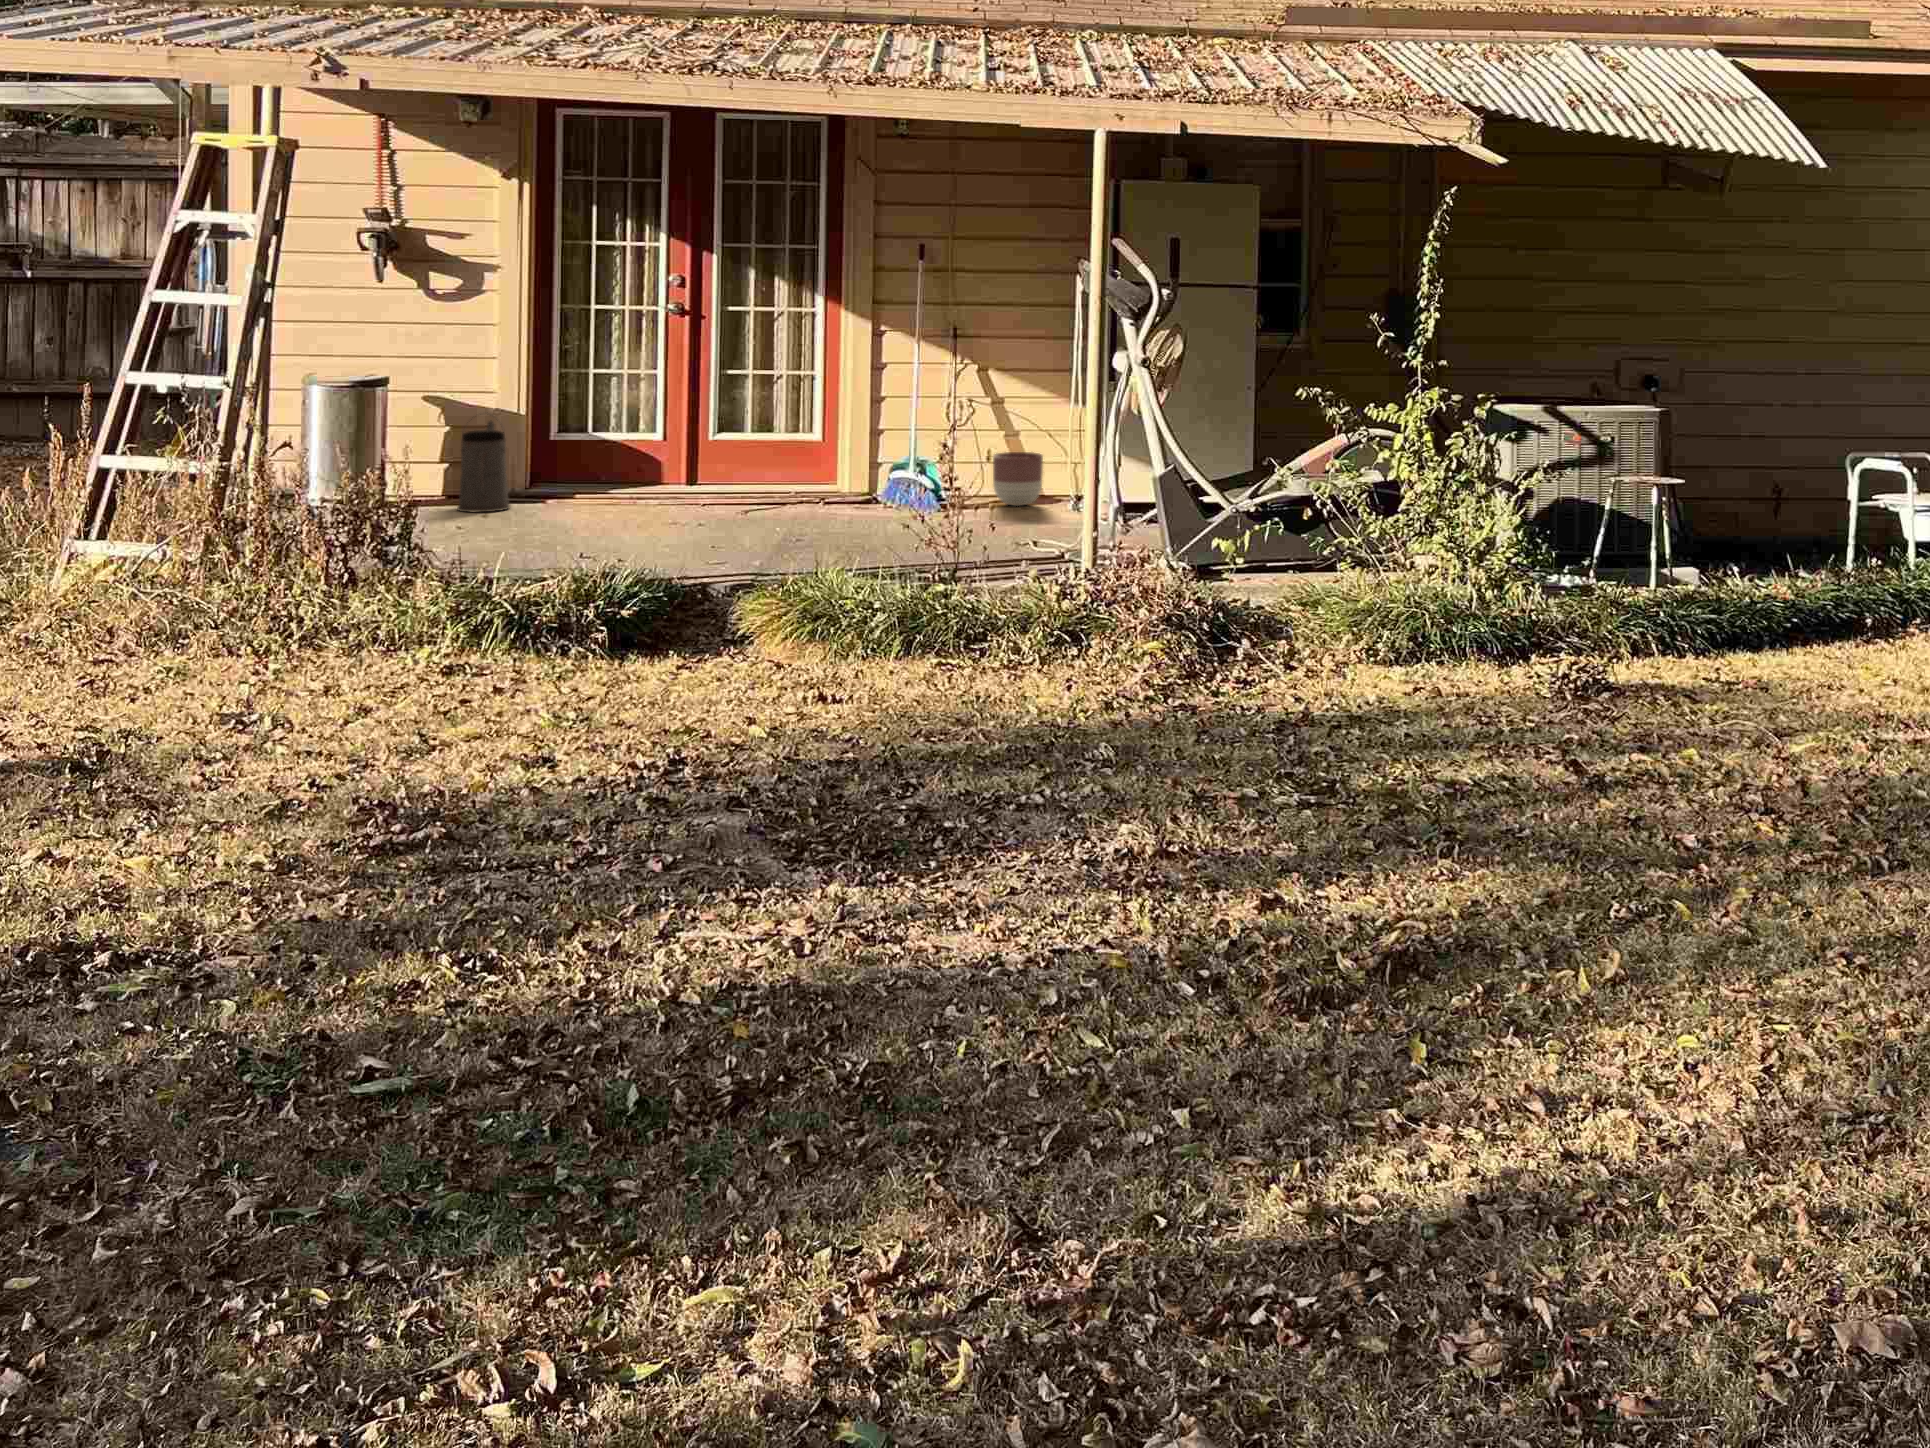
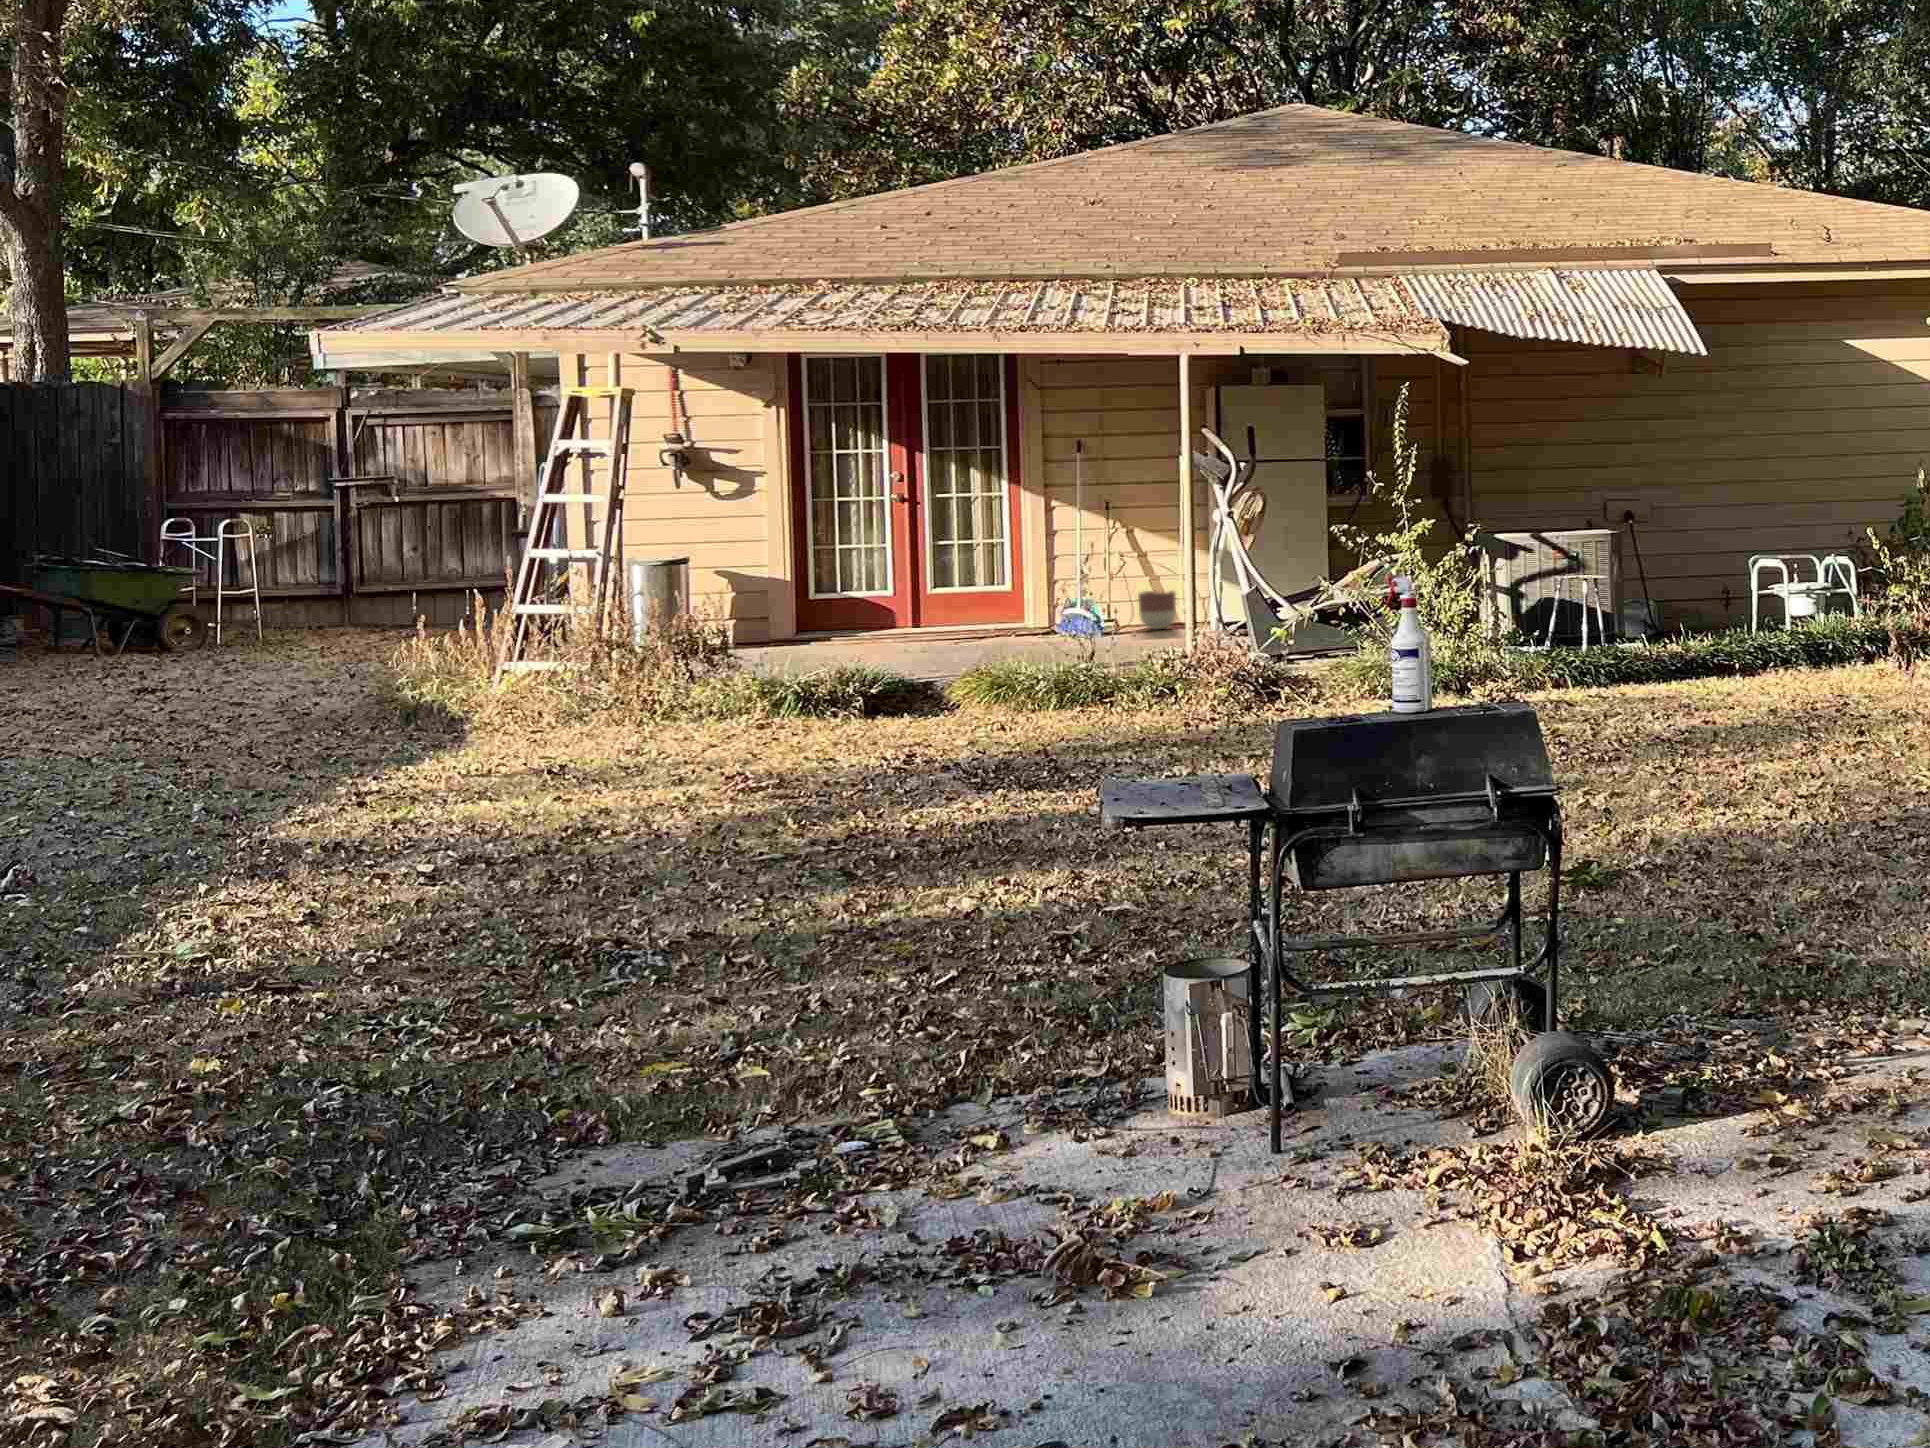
watering can: present [457,421,510,513] -> none [745,577,784,650]

